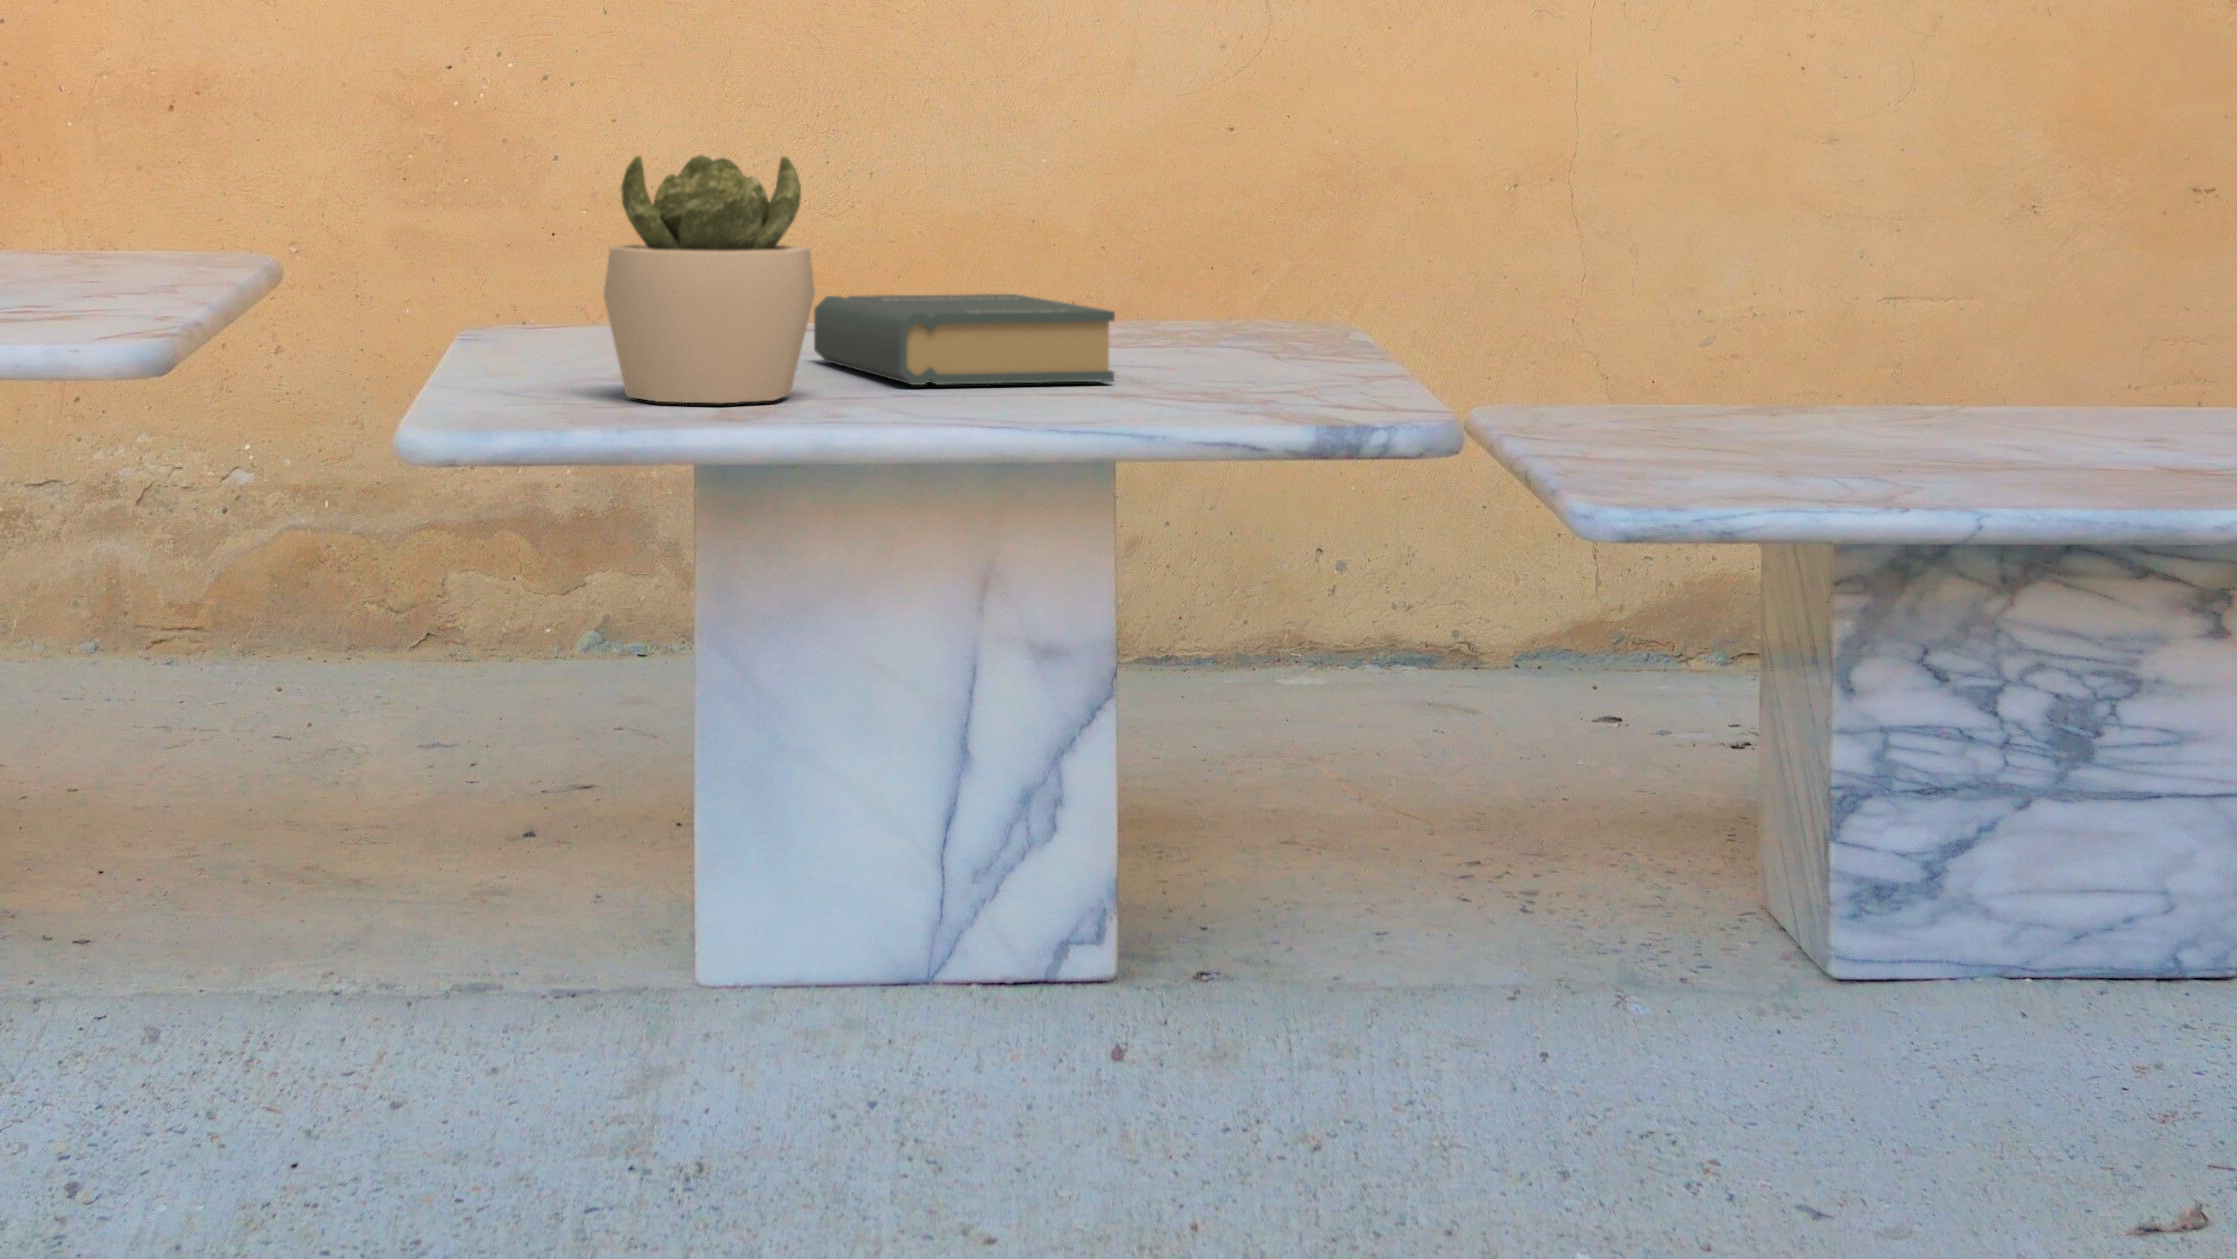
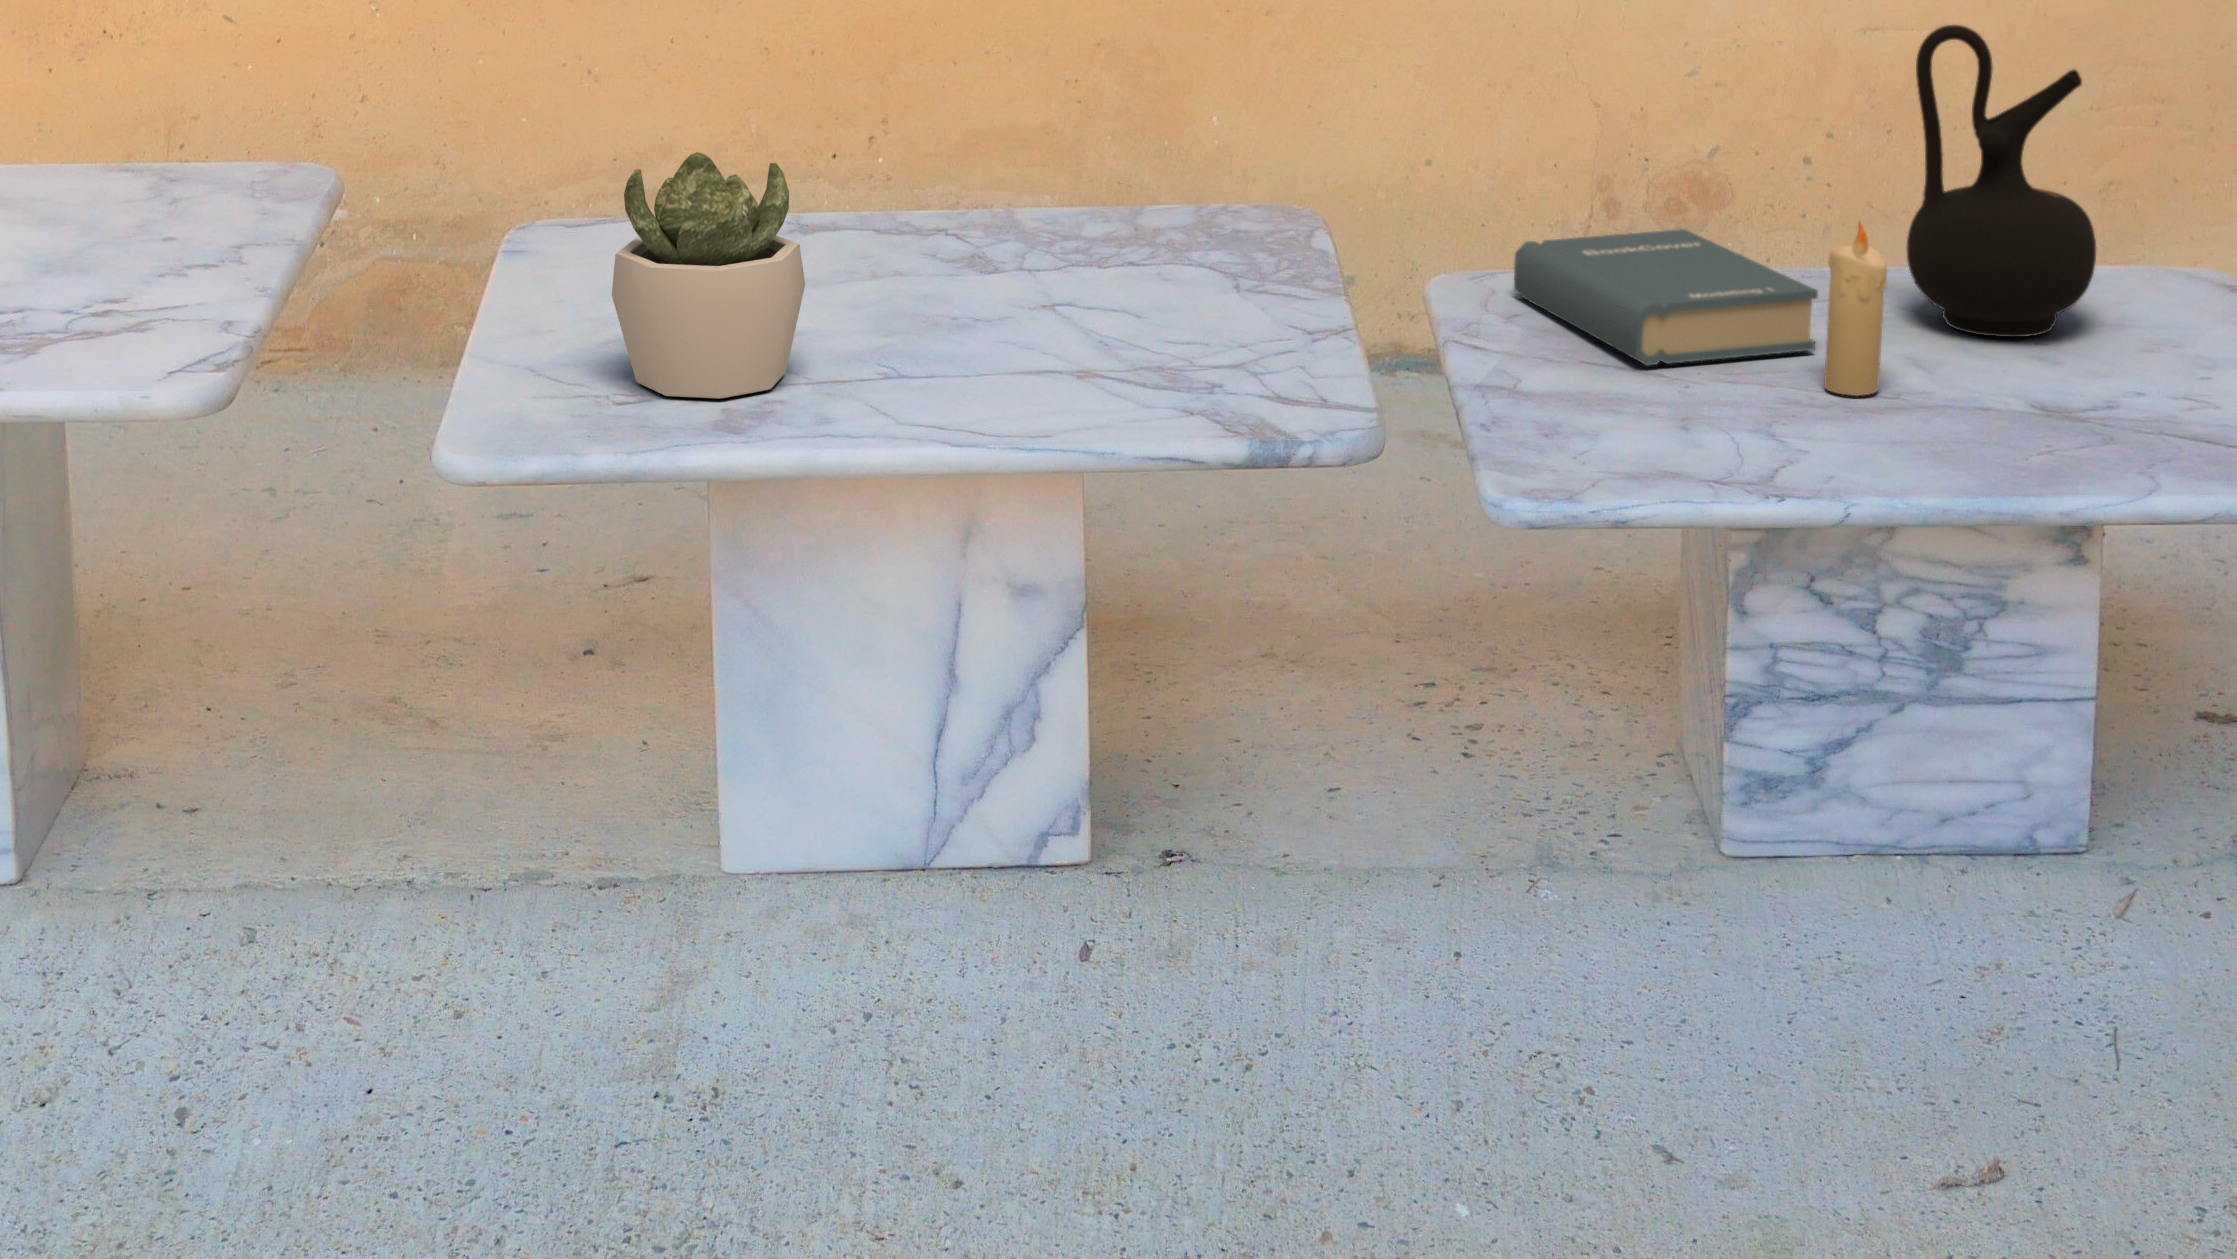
ceramic jug: none [1990,95,2194,428] -> present [1907,25,2096,337]
candle: none [1916,260,1982,452] -> present [1824,220,1887,396]
hardback book: present [814,294,1115,385] -> present [1514,229,1818,365]

